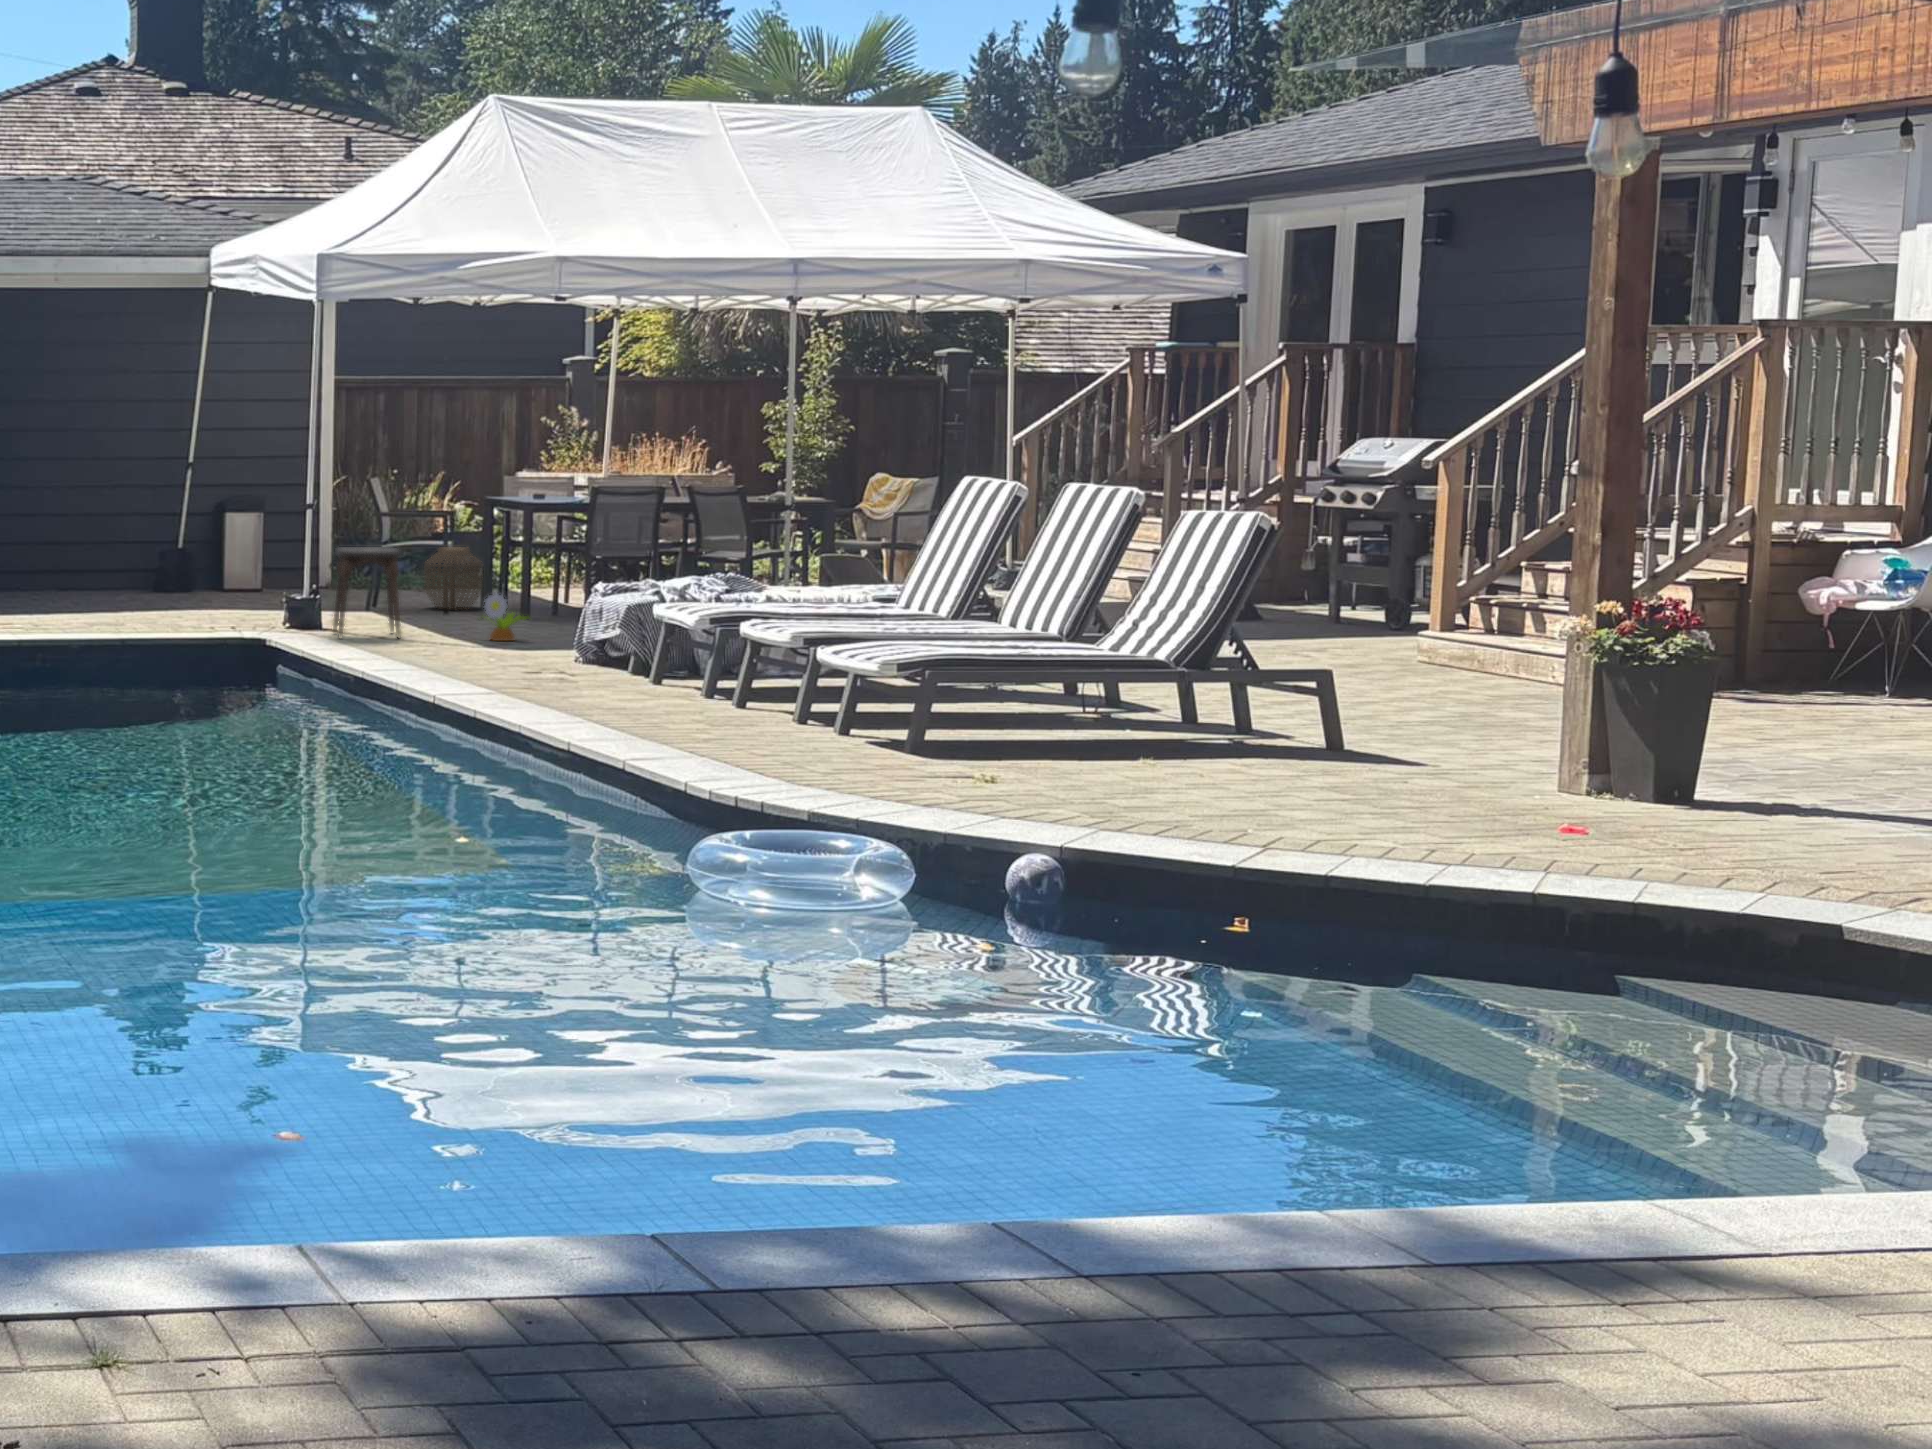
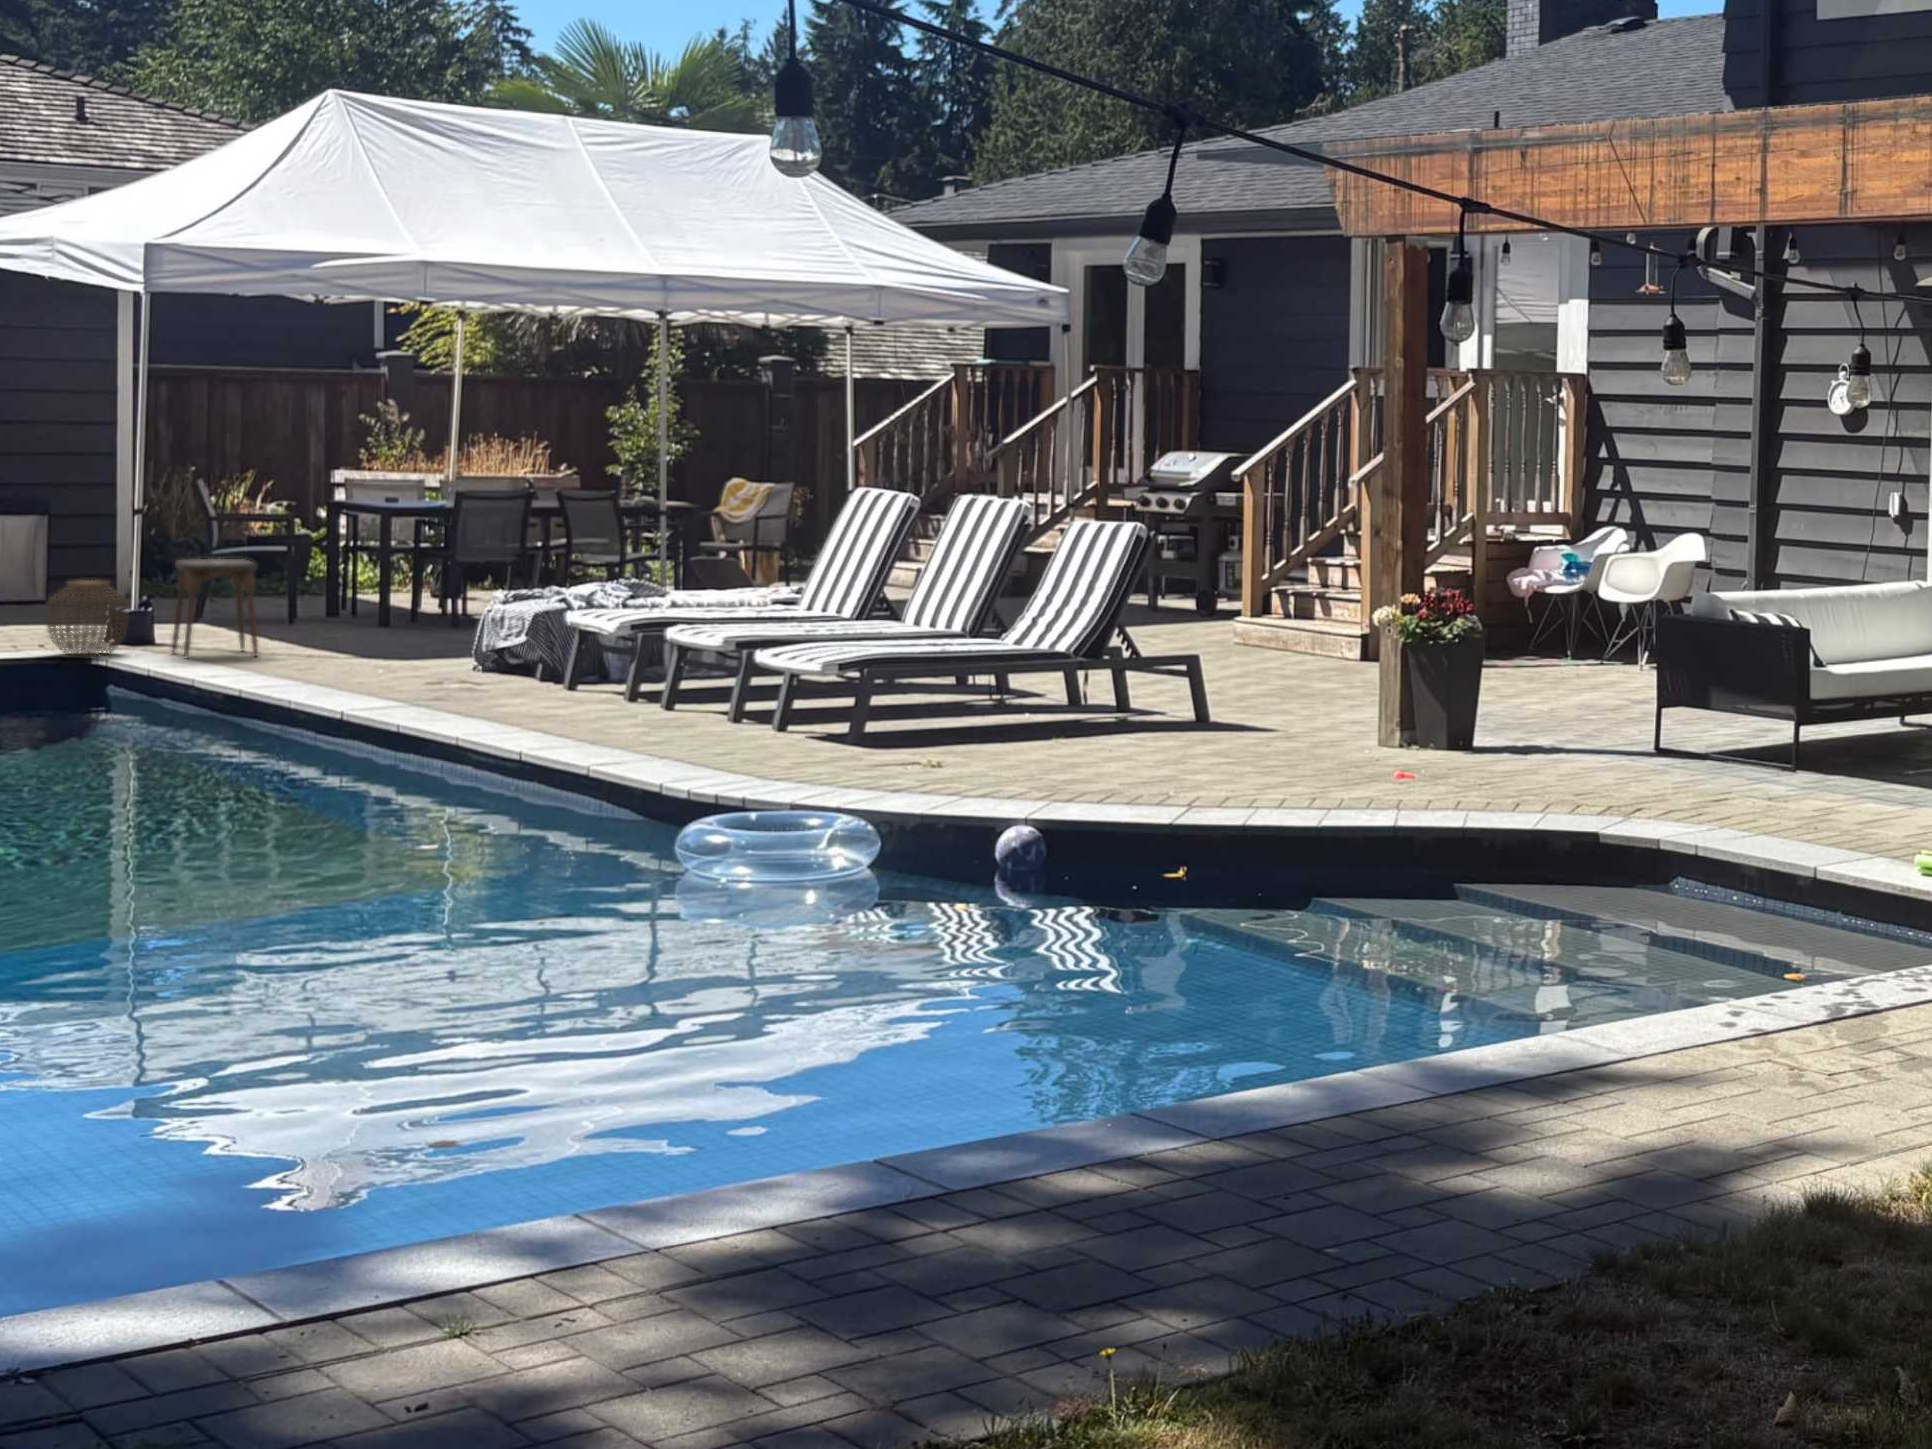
woven basket: present [424,547,483,610] -> present [47,580,129,656]
decorative plant: present [484,594,527,641] -> none [347,604,409,655]

